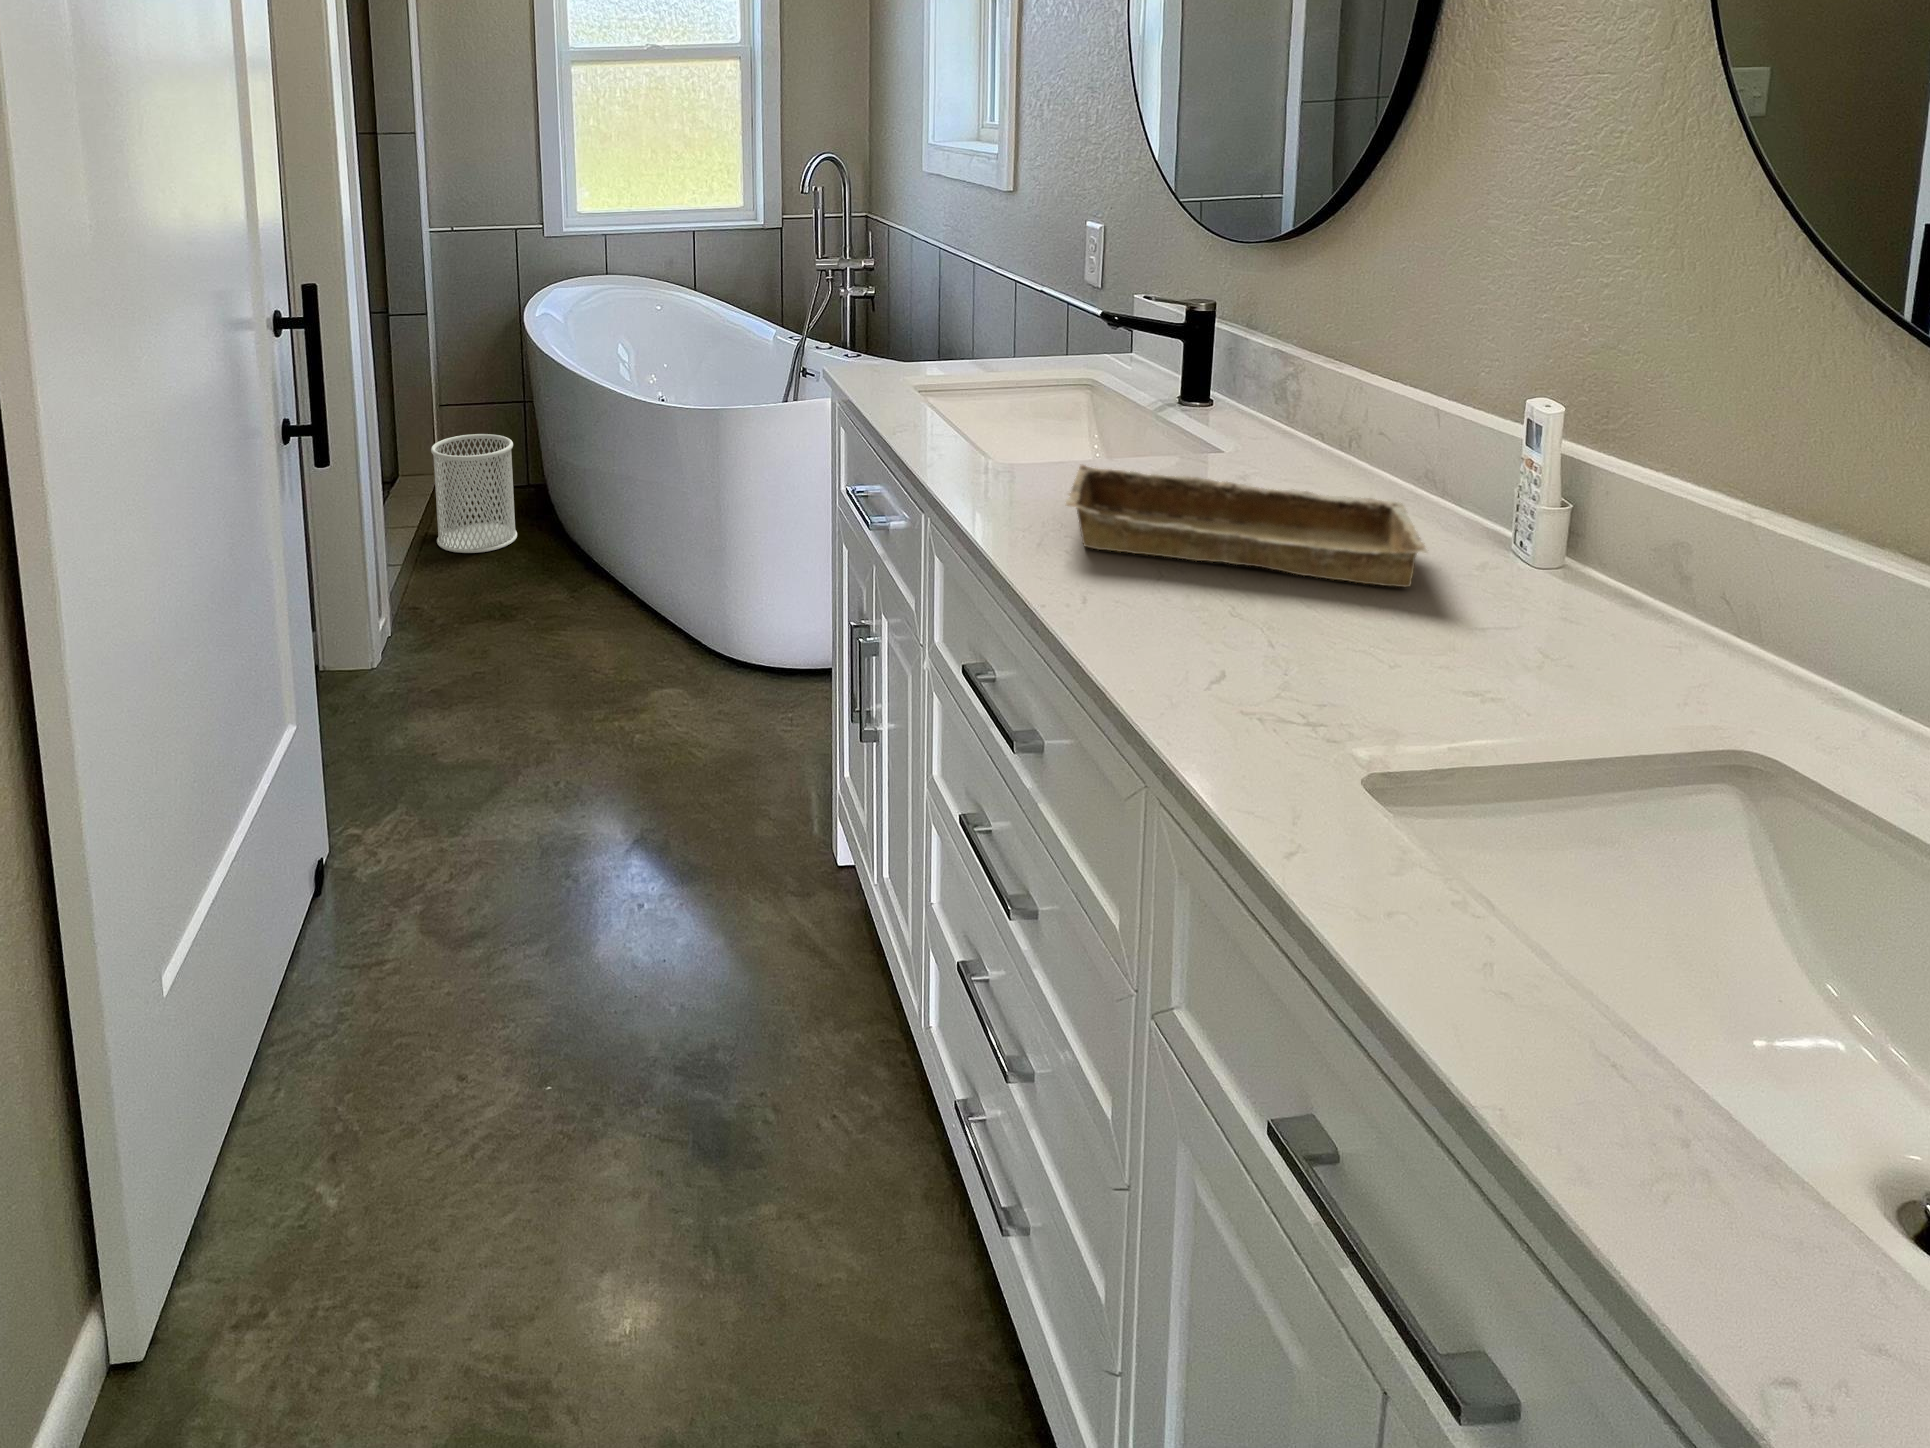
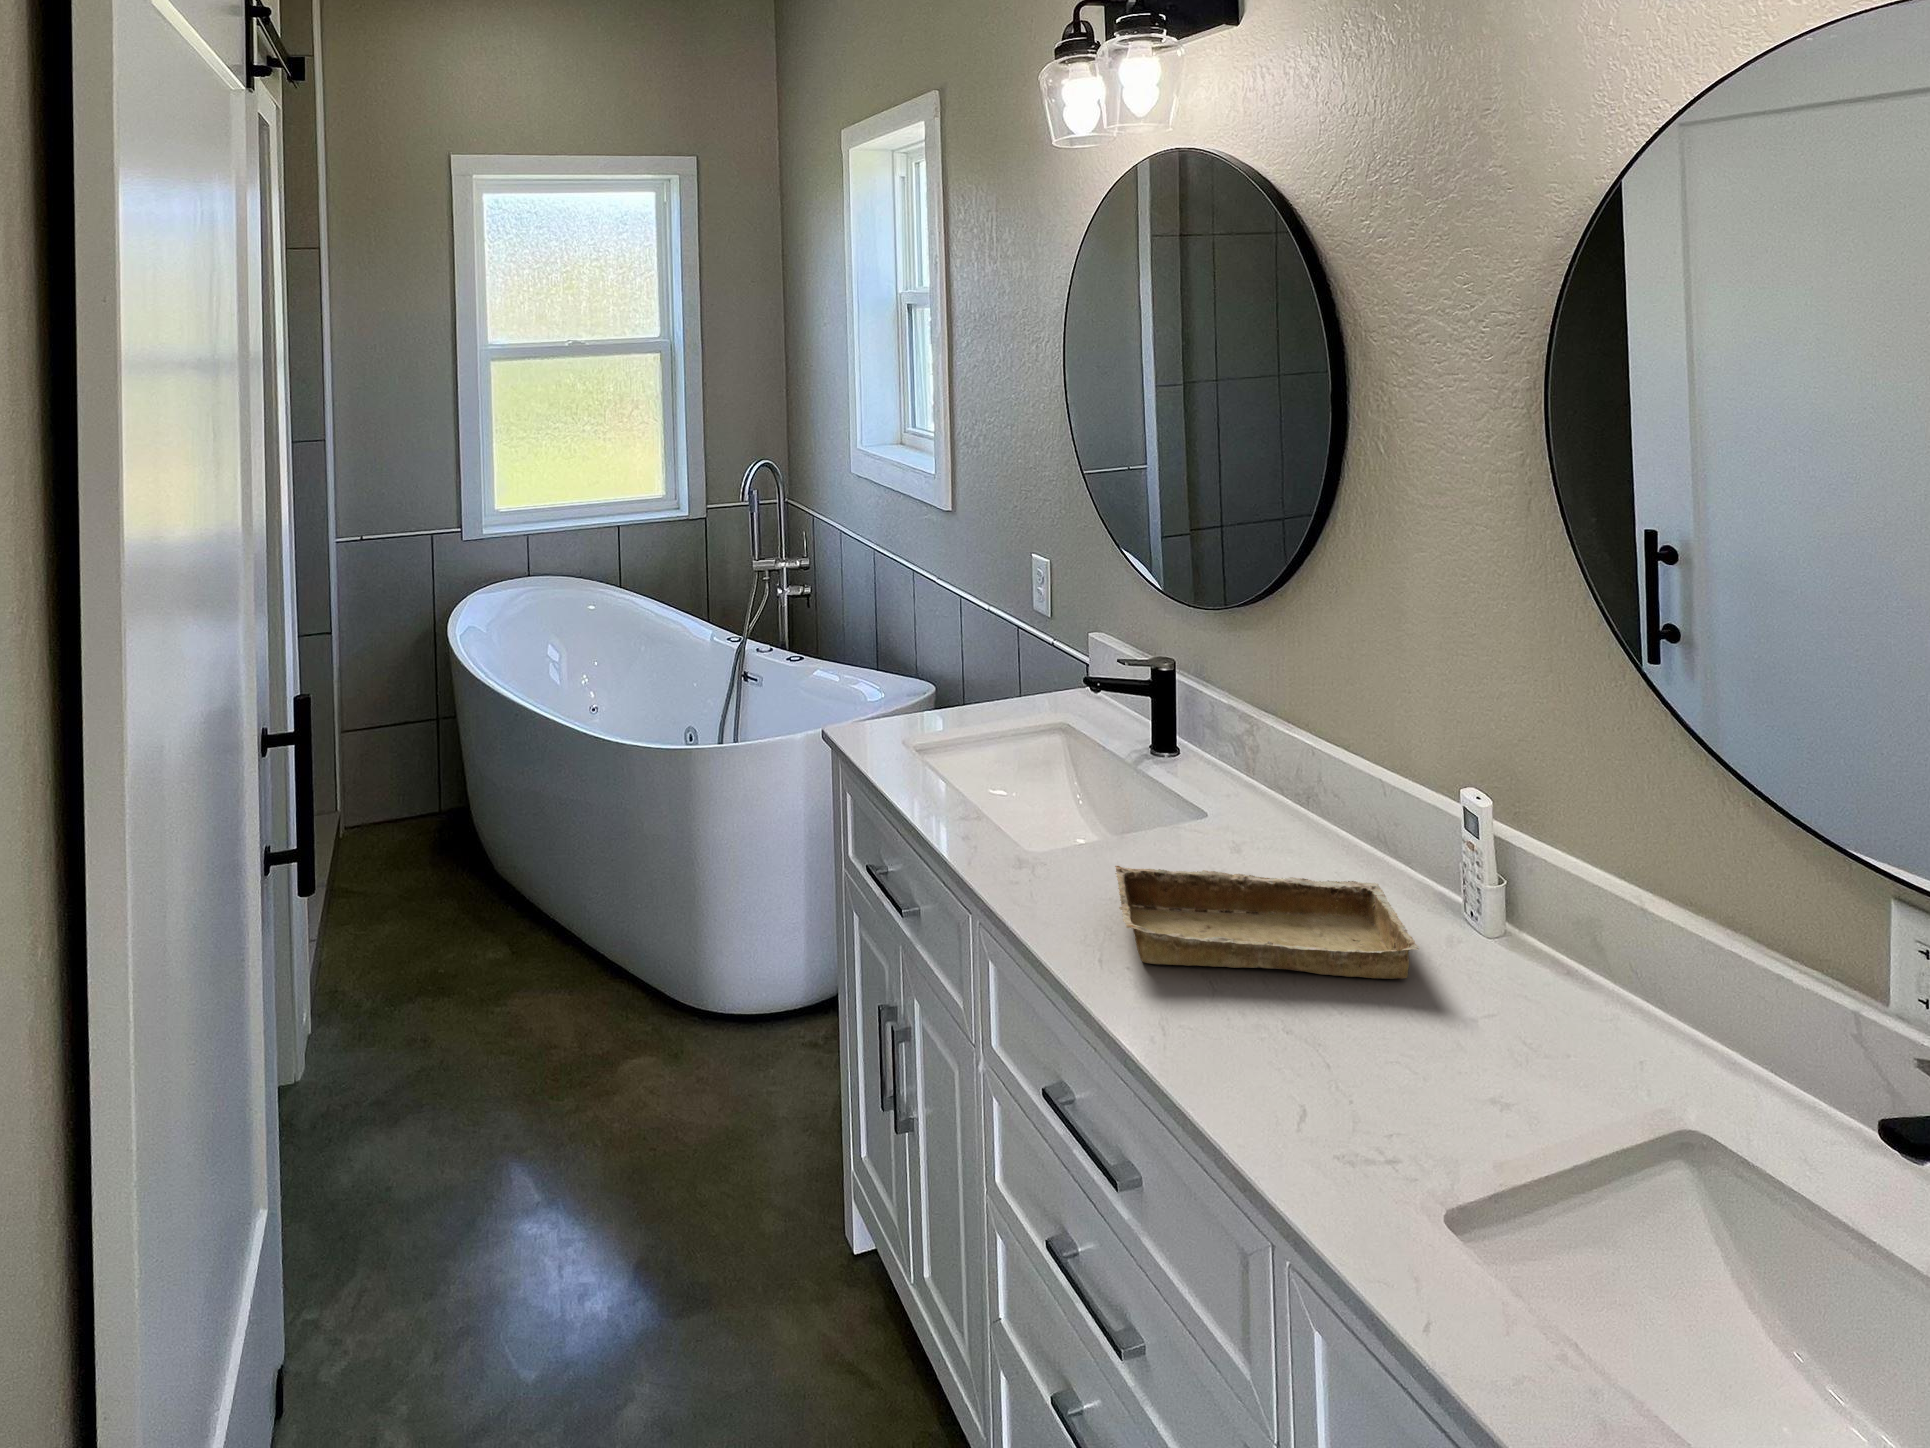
wastebasket: present [431,434,517,553] -> none [341,764,436,908]

